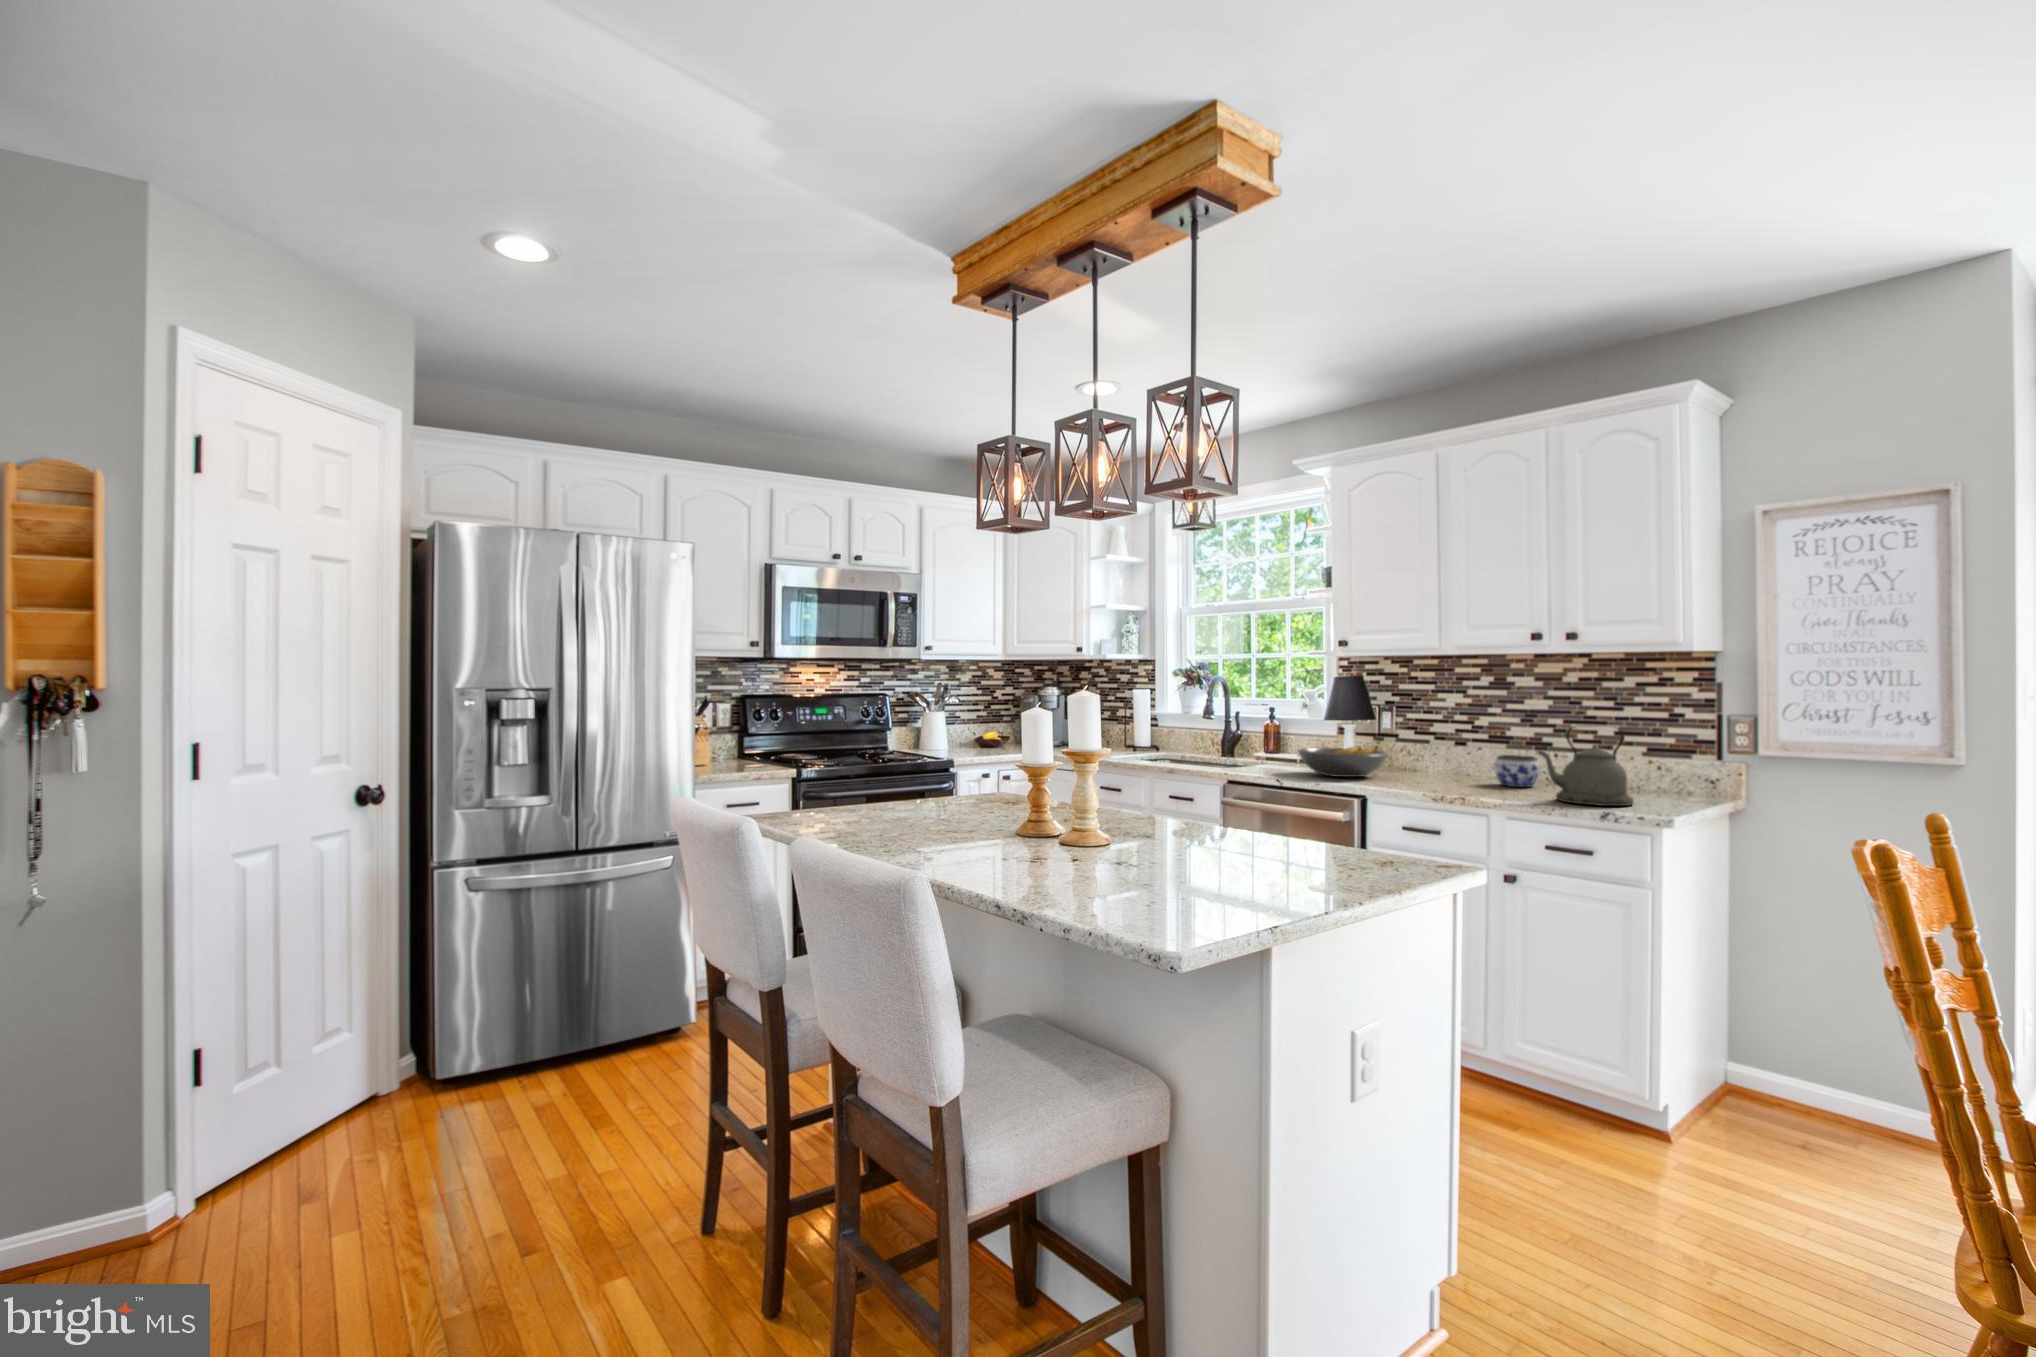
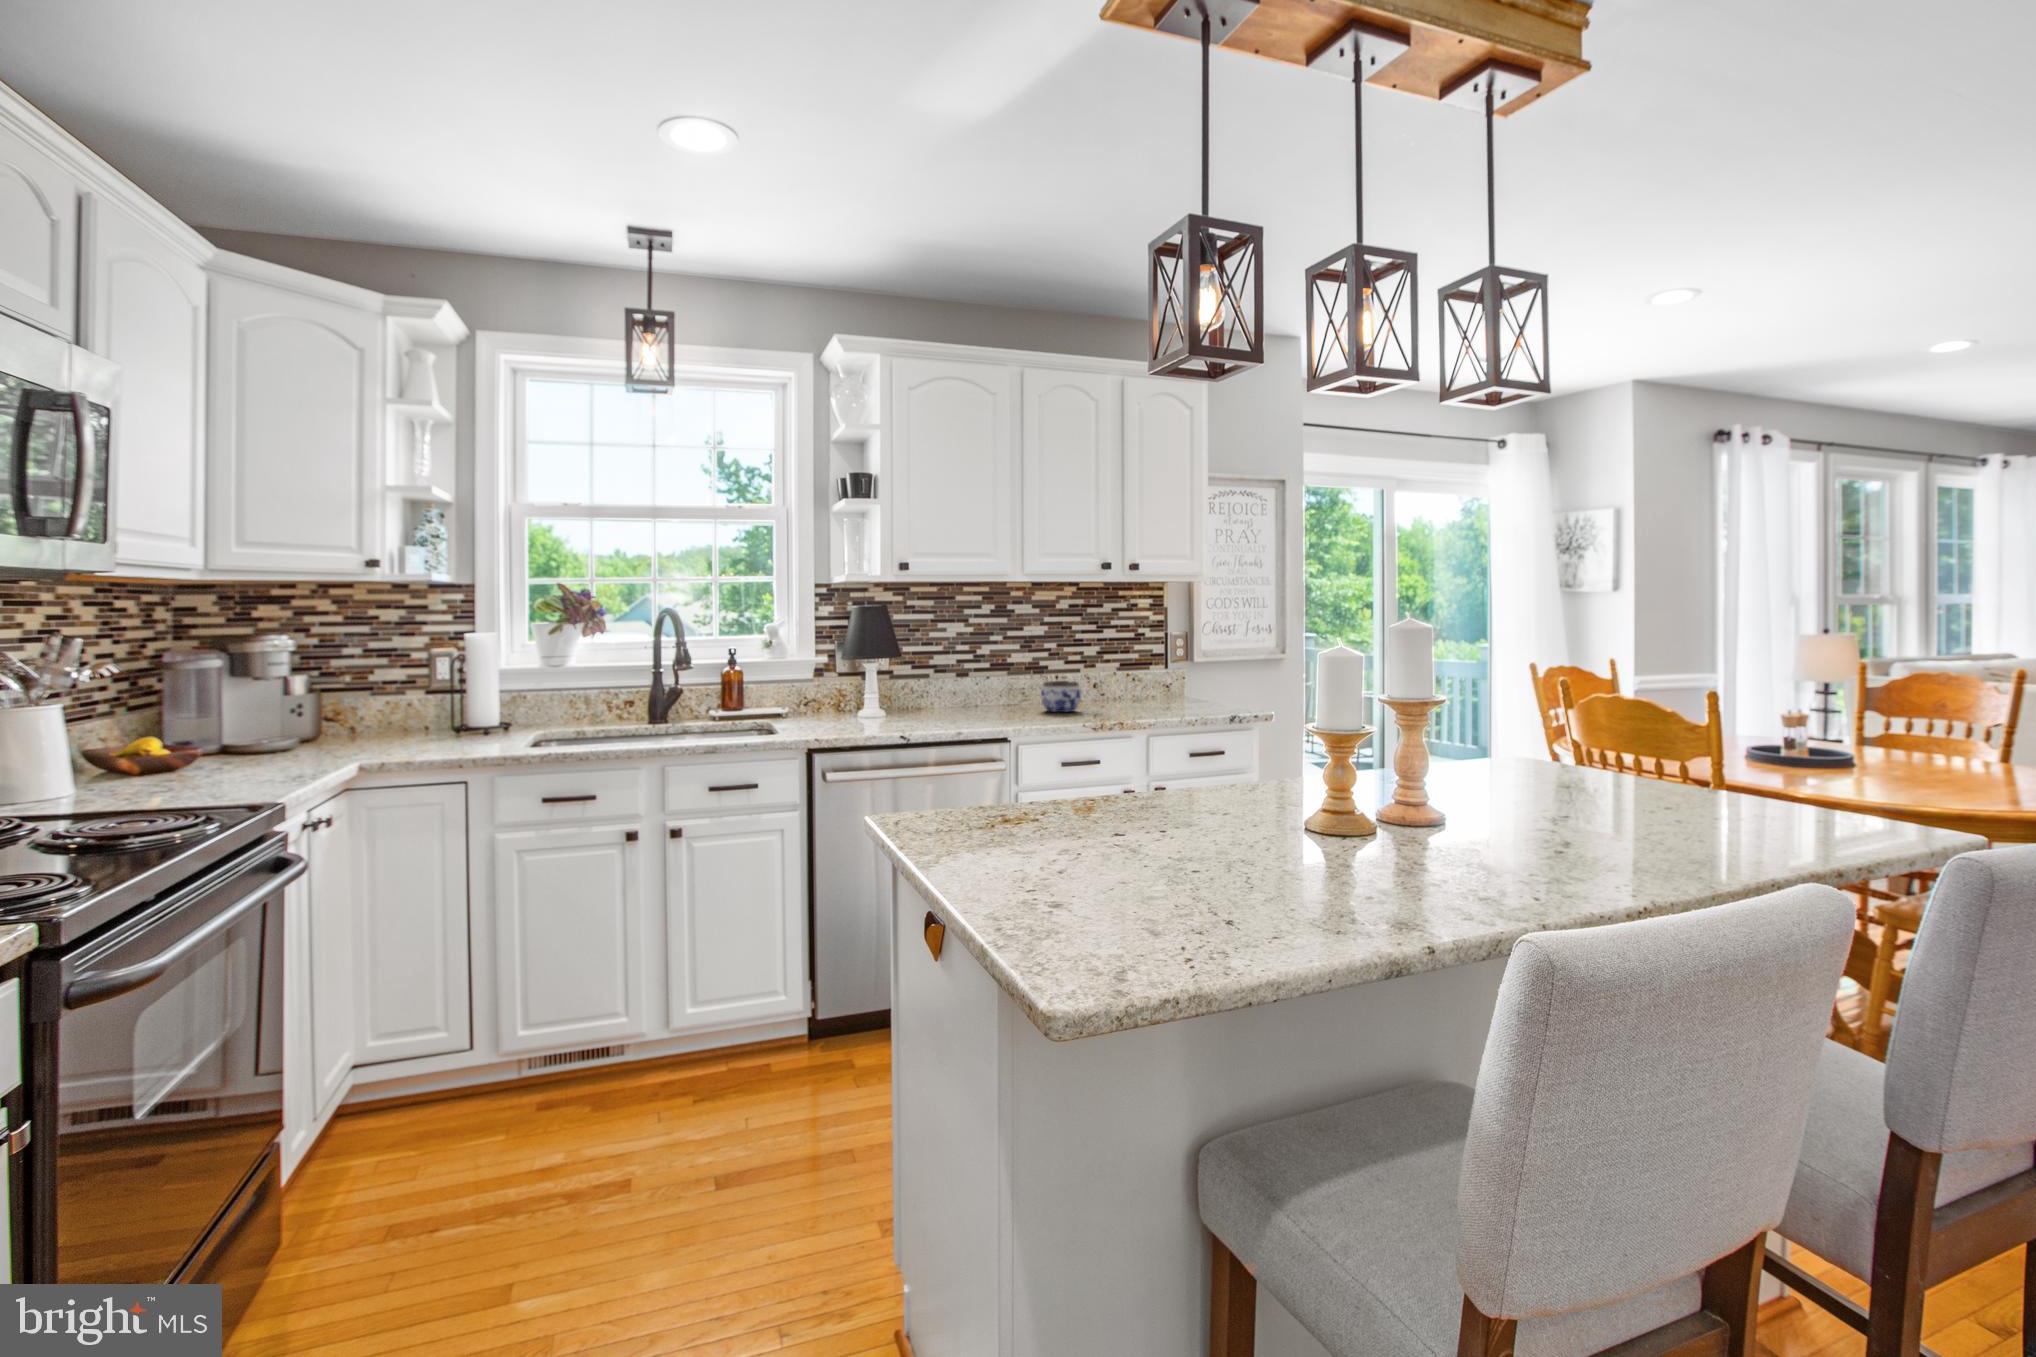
kettle: present [1538,725,1633,806] -> none [1144,645,1205,717]
fruit bowl: present [1298,746,1388,777] -> none [870,685,975,726]

